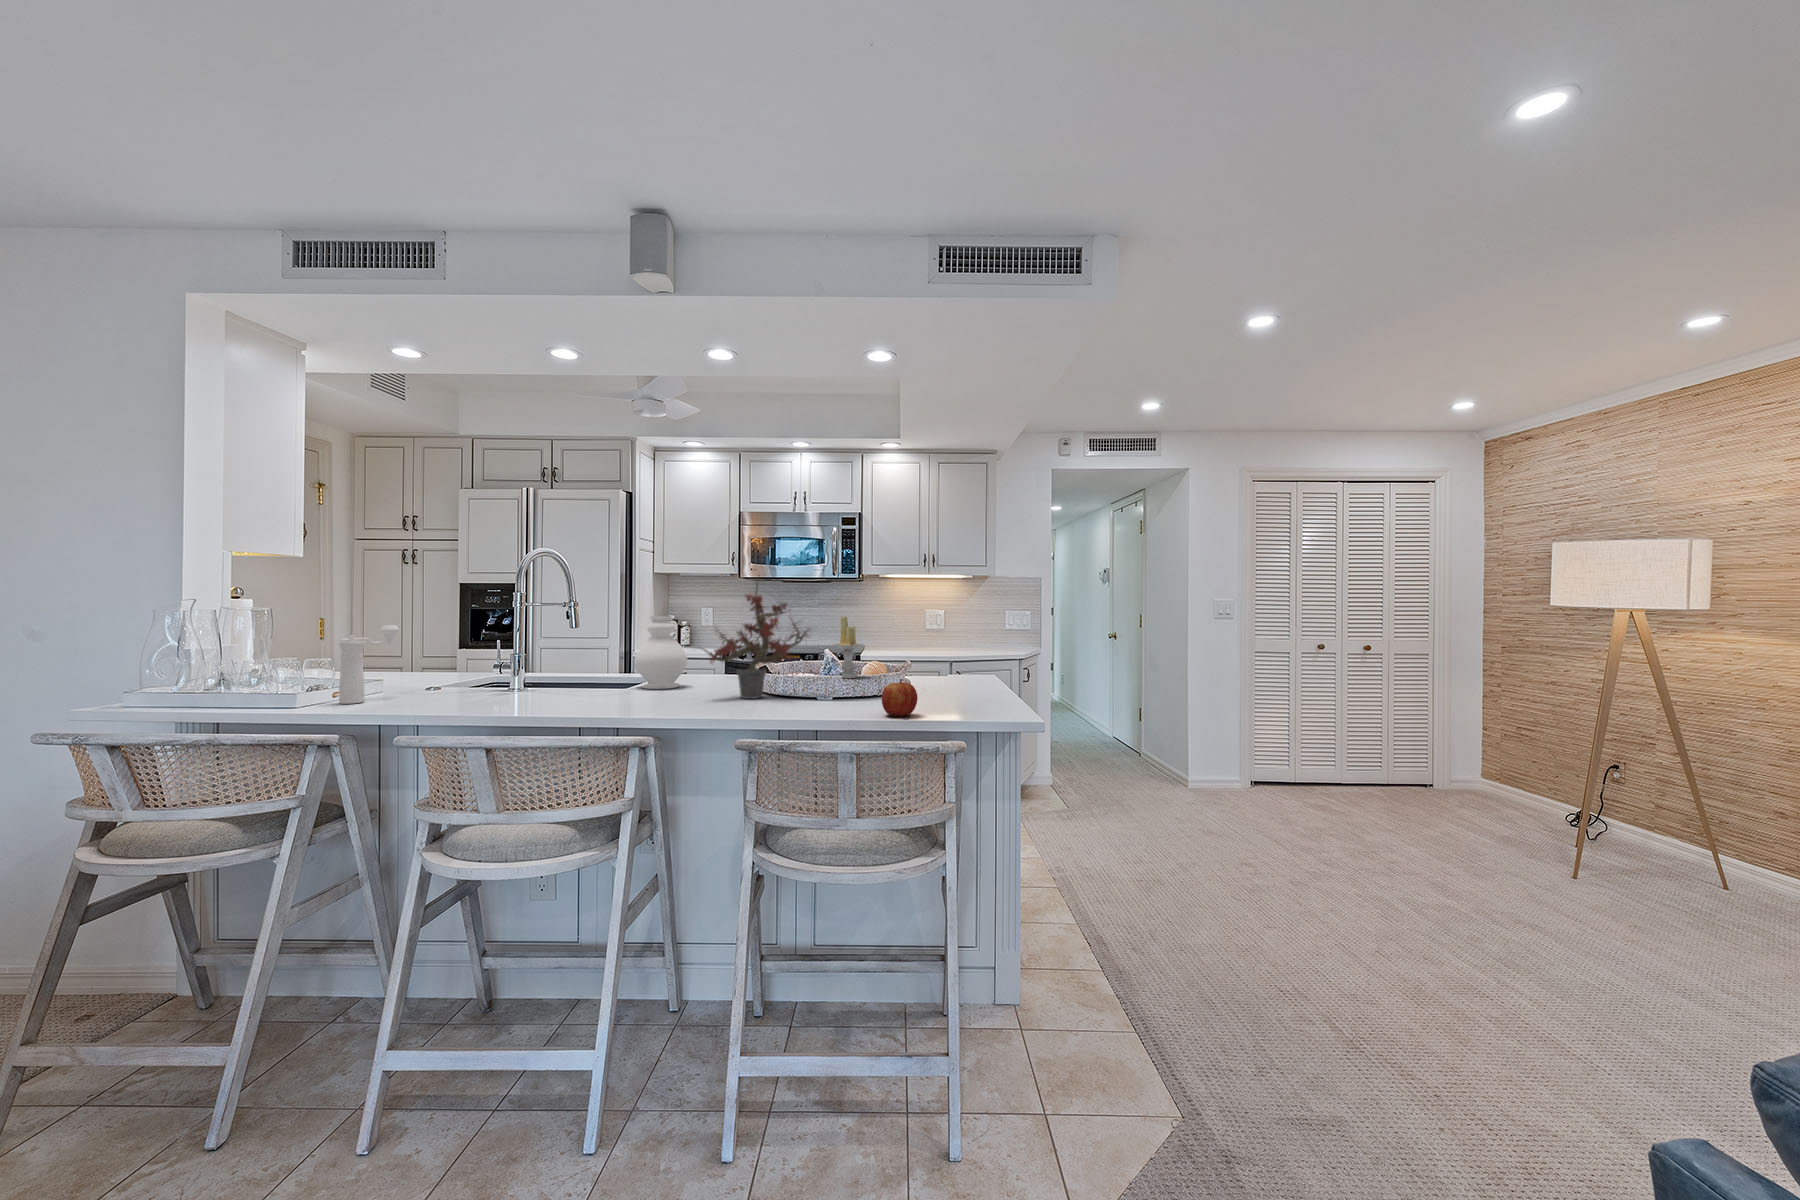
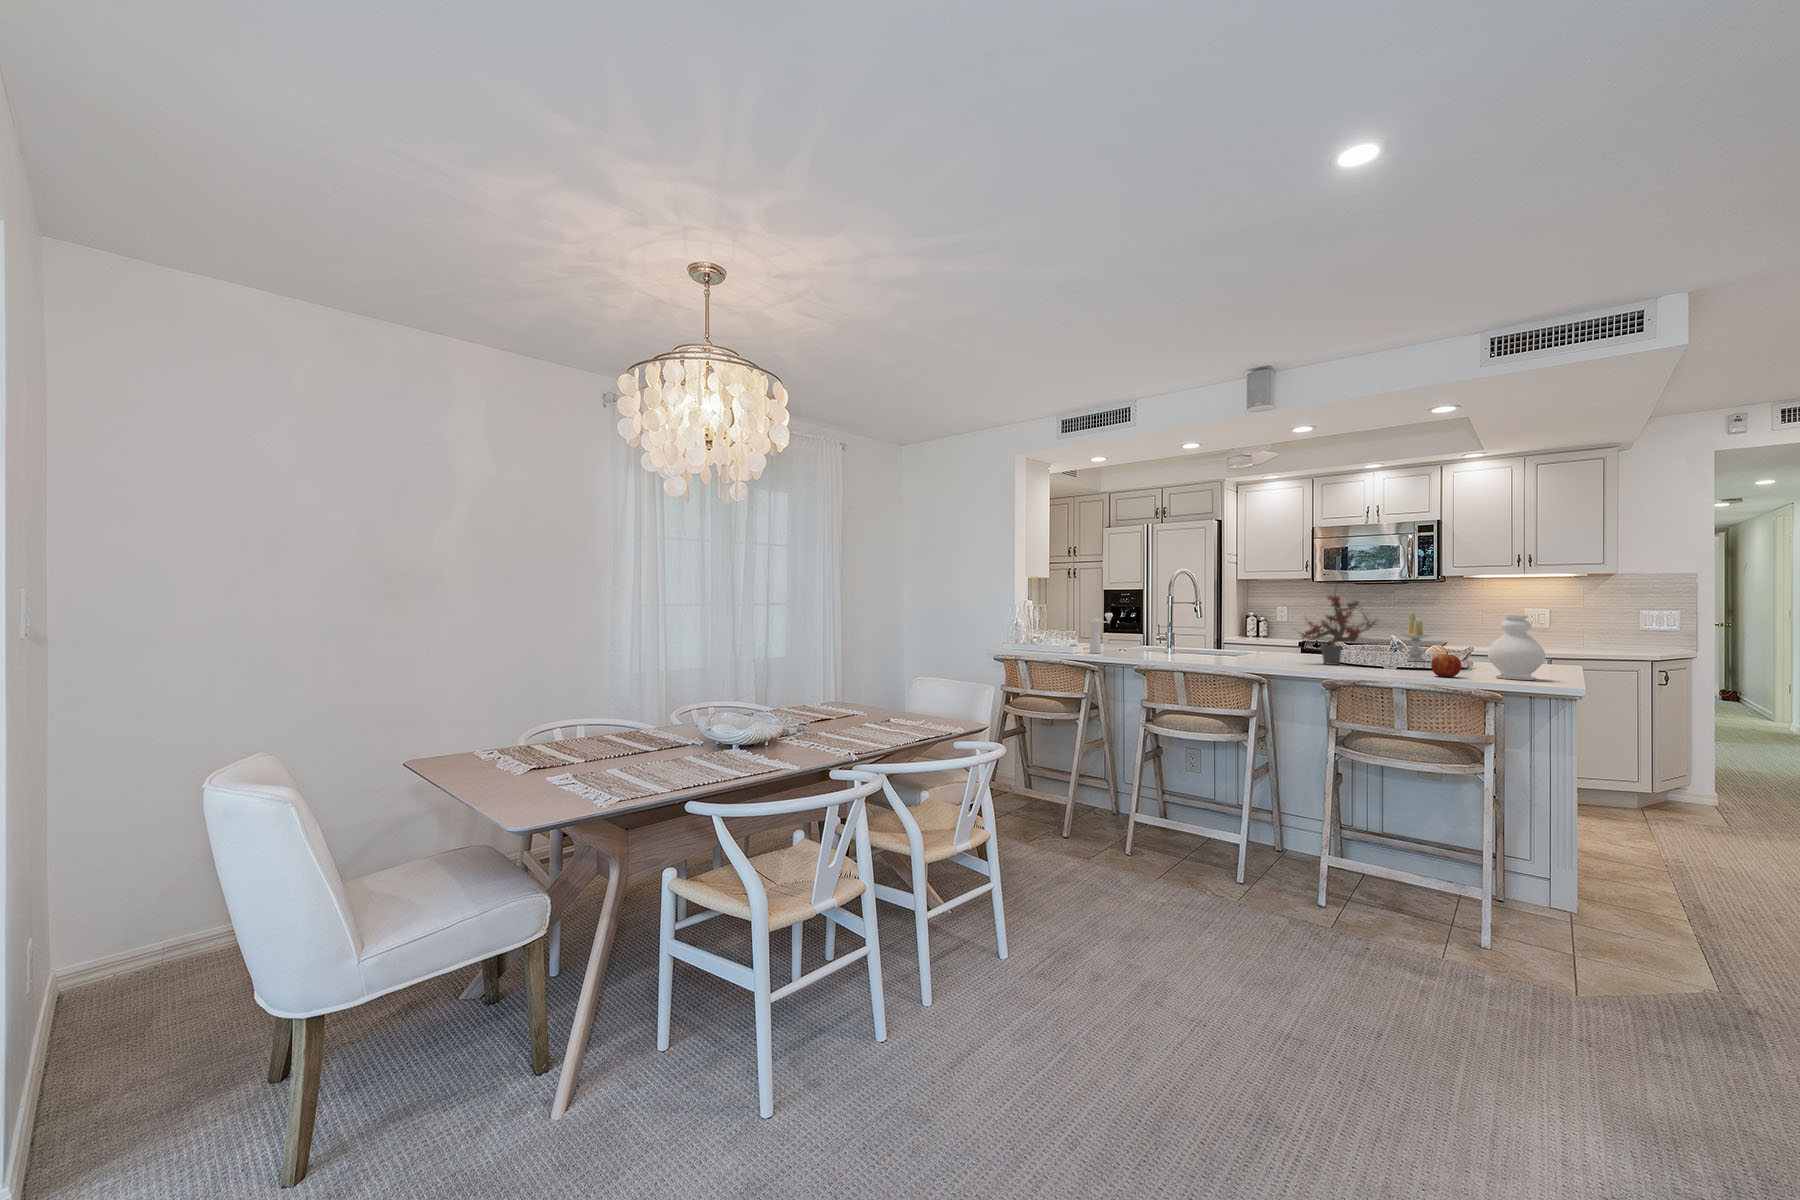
decorative vase: present [634,616,687,689] -> present [1488,615,1545,680]

